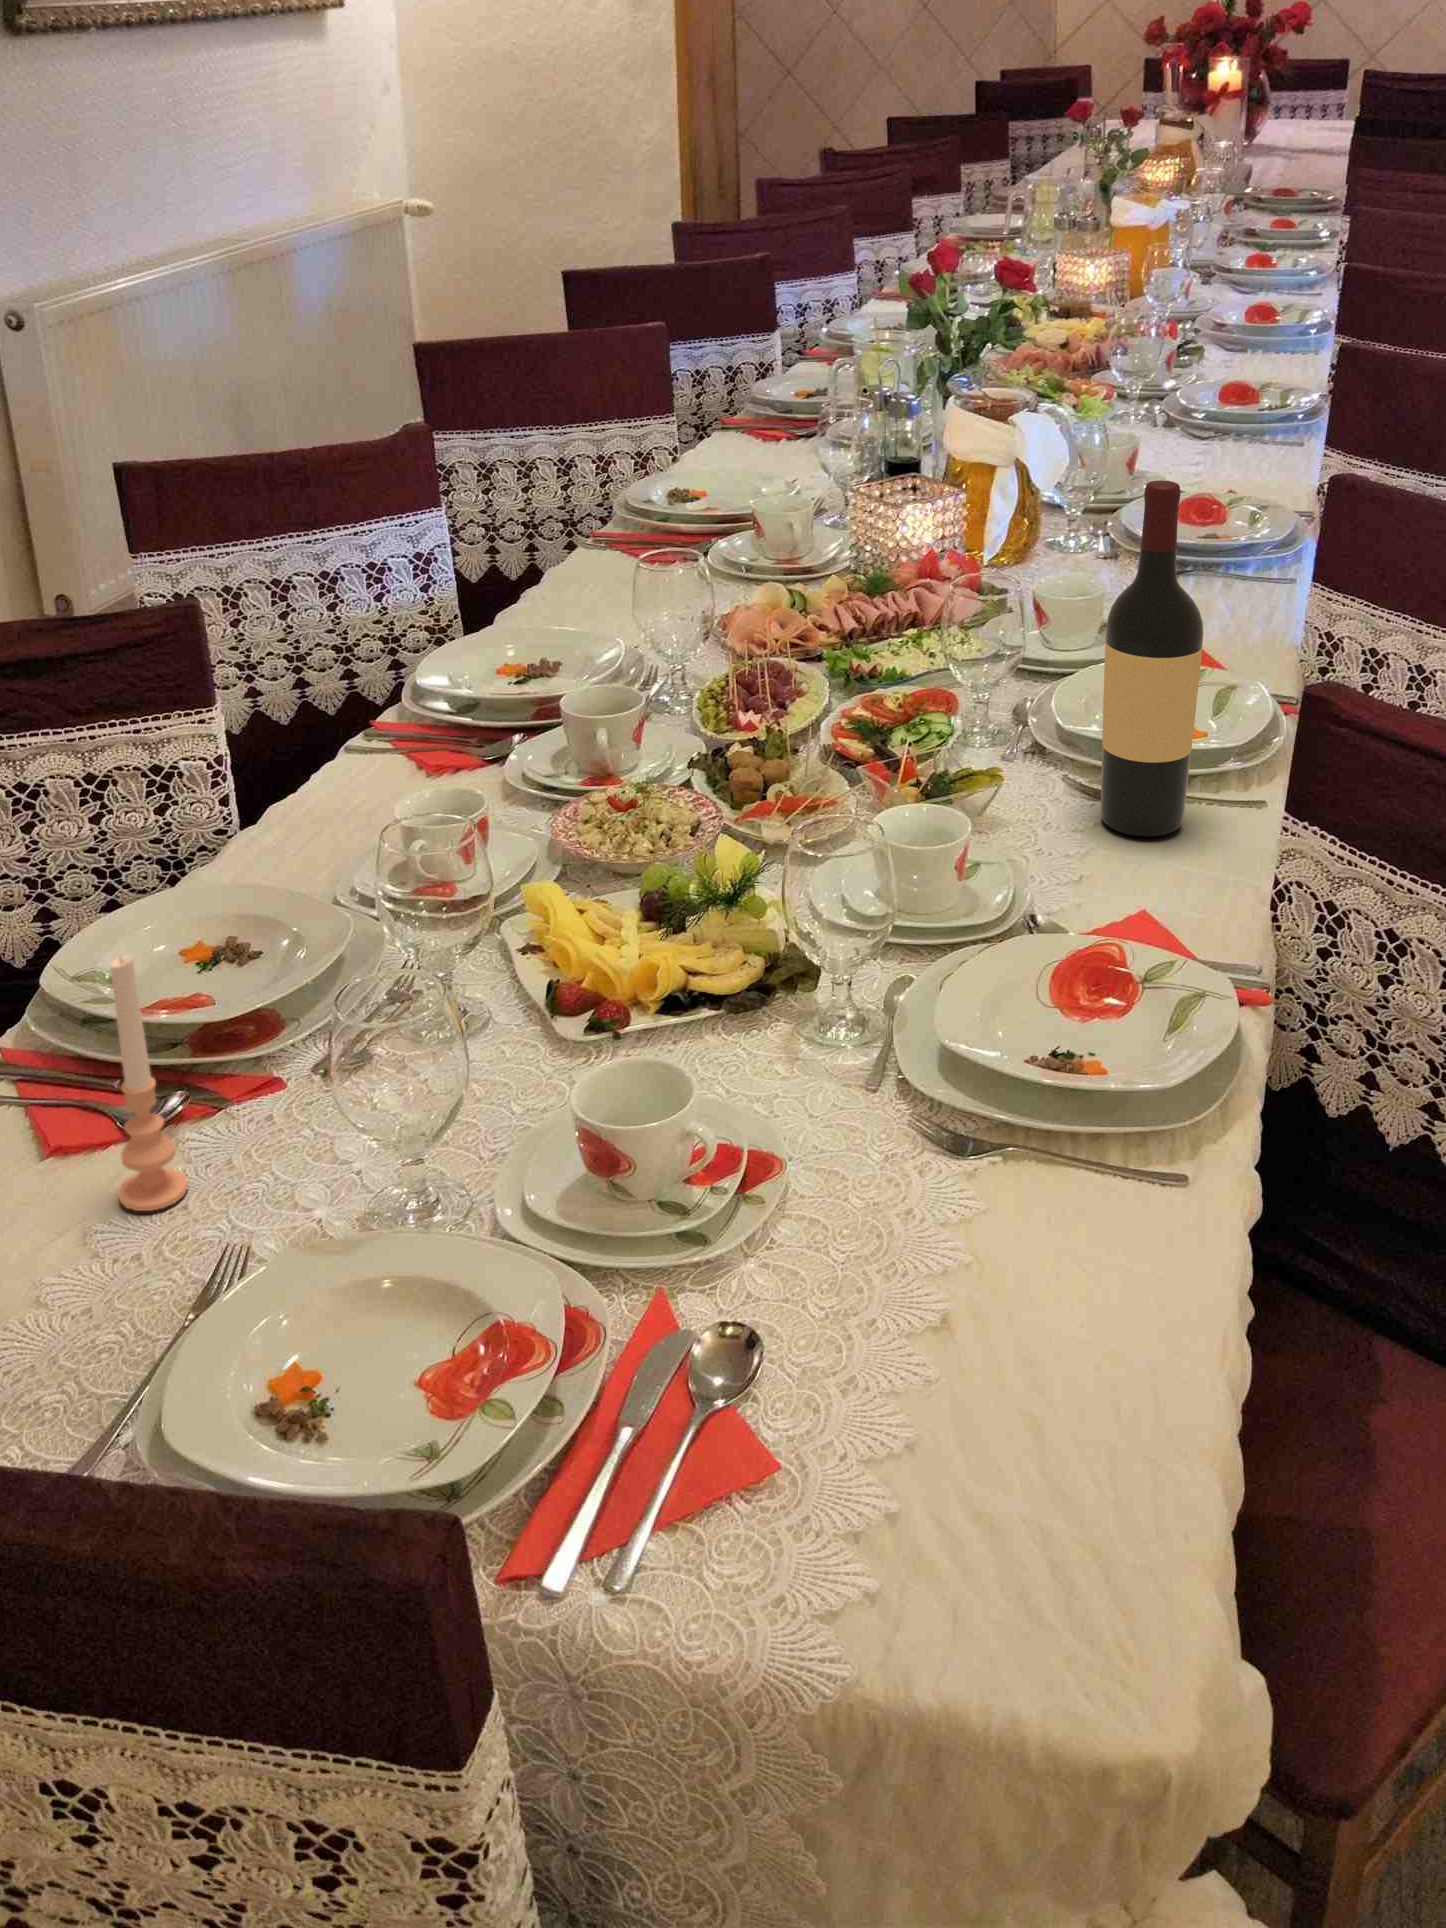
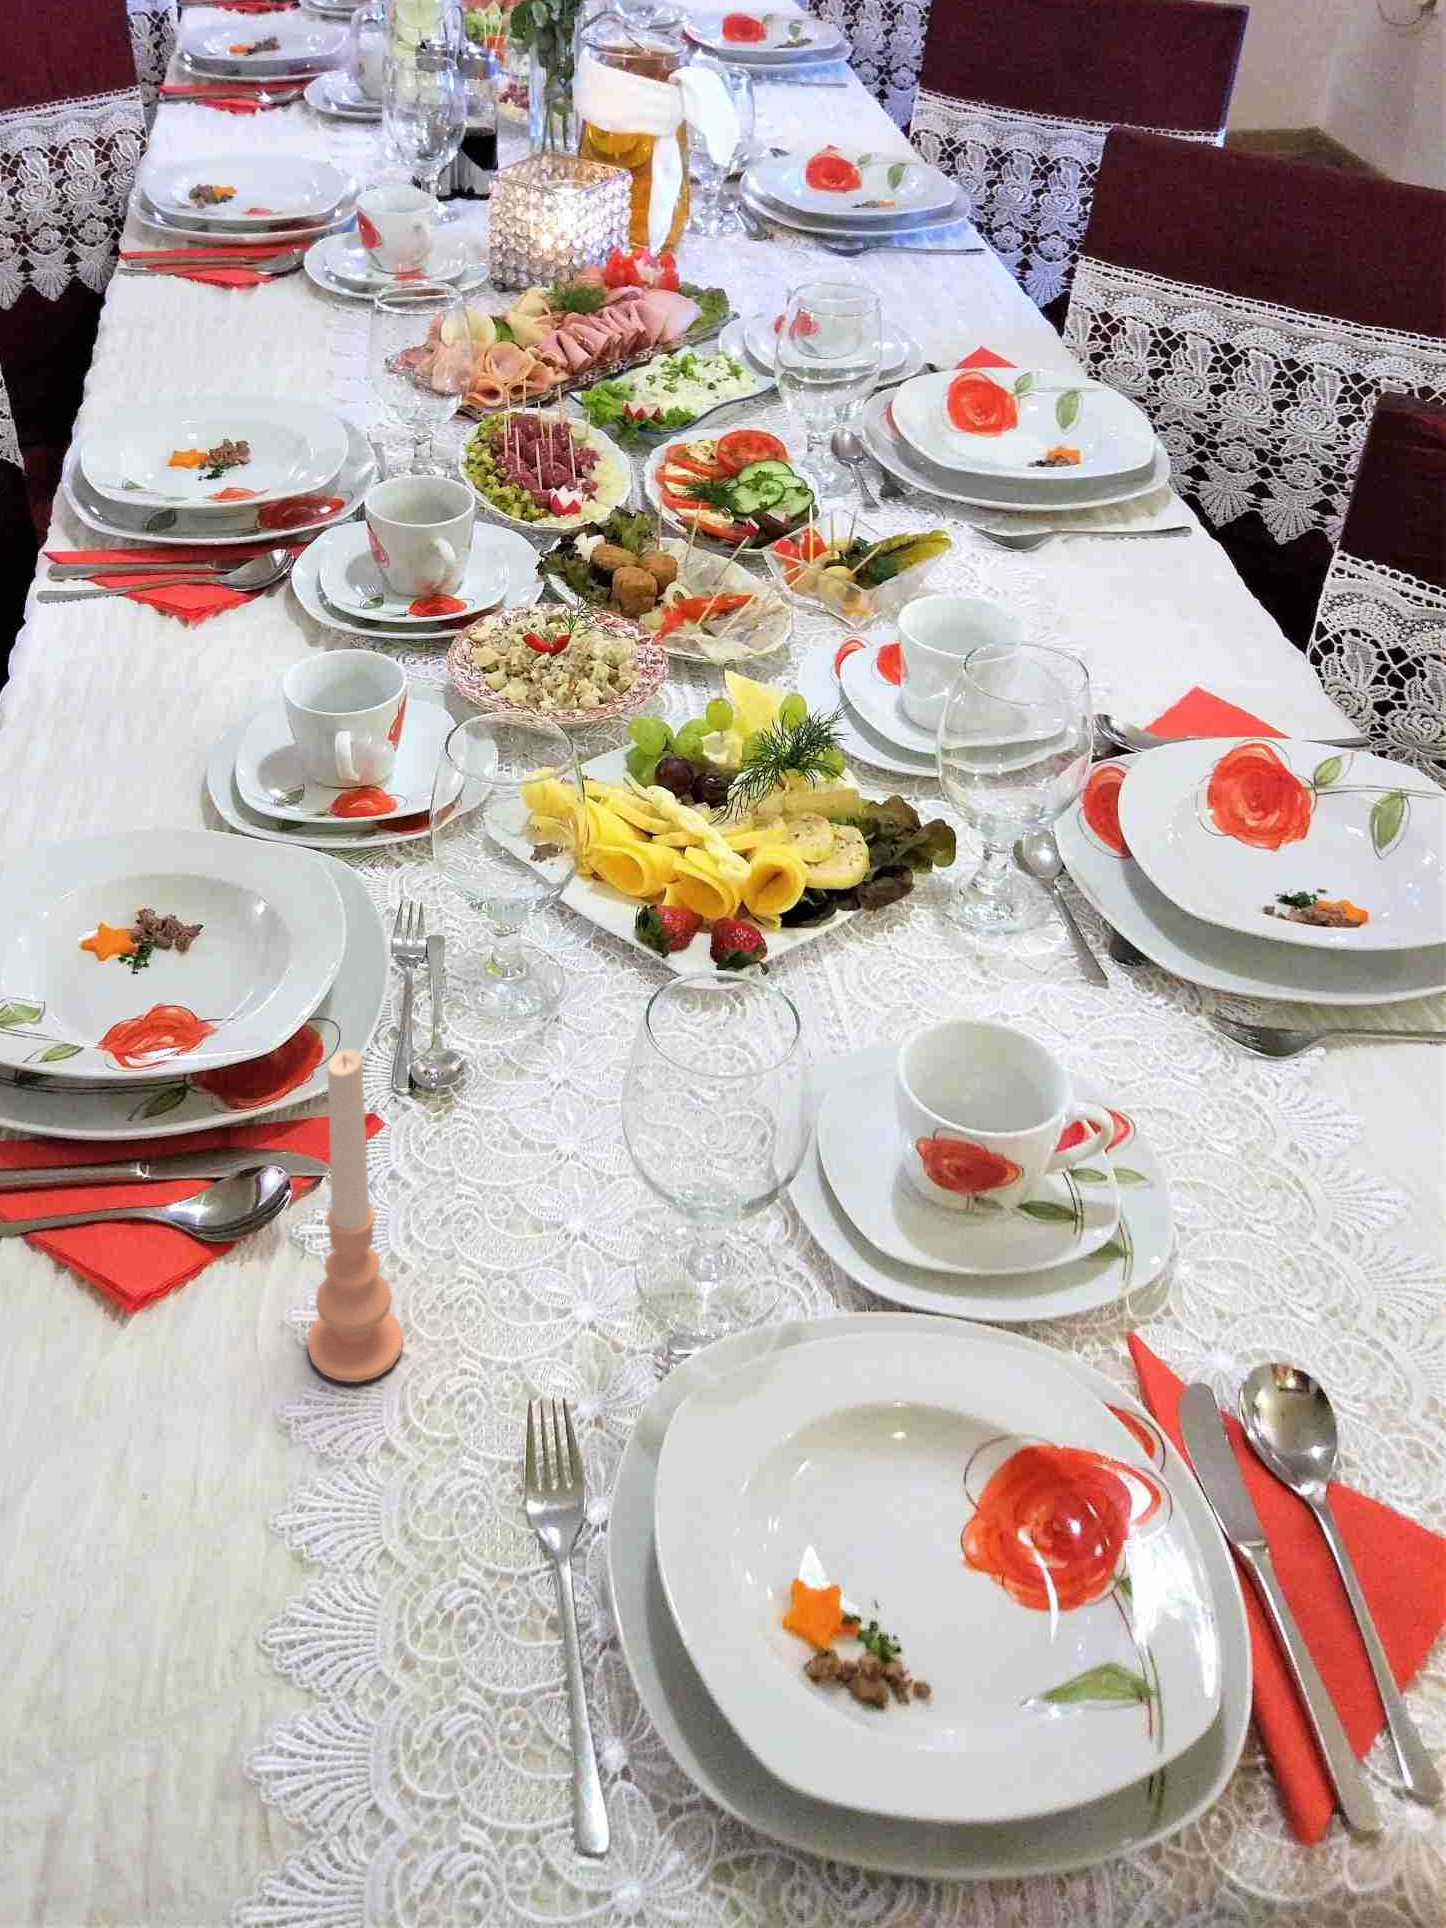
wine bottle: present [1101,480,1203,837] -> none [1040,166,1189,590]

